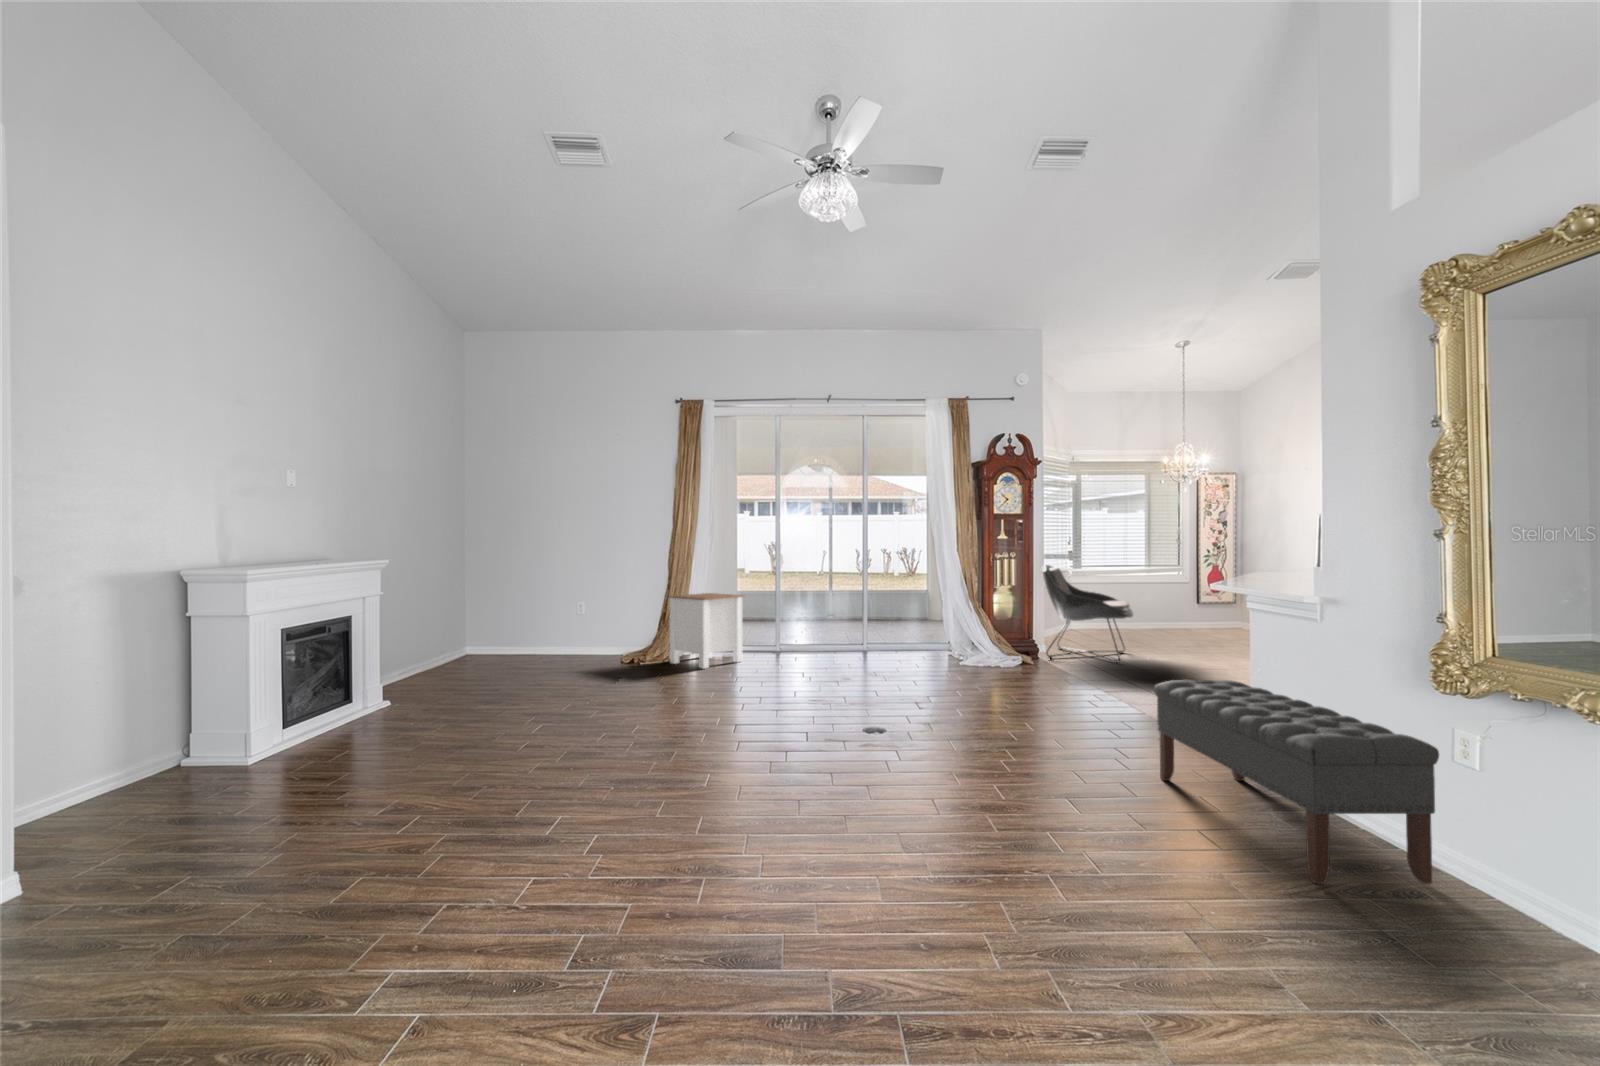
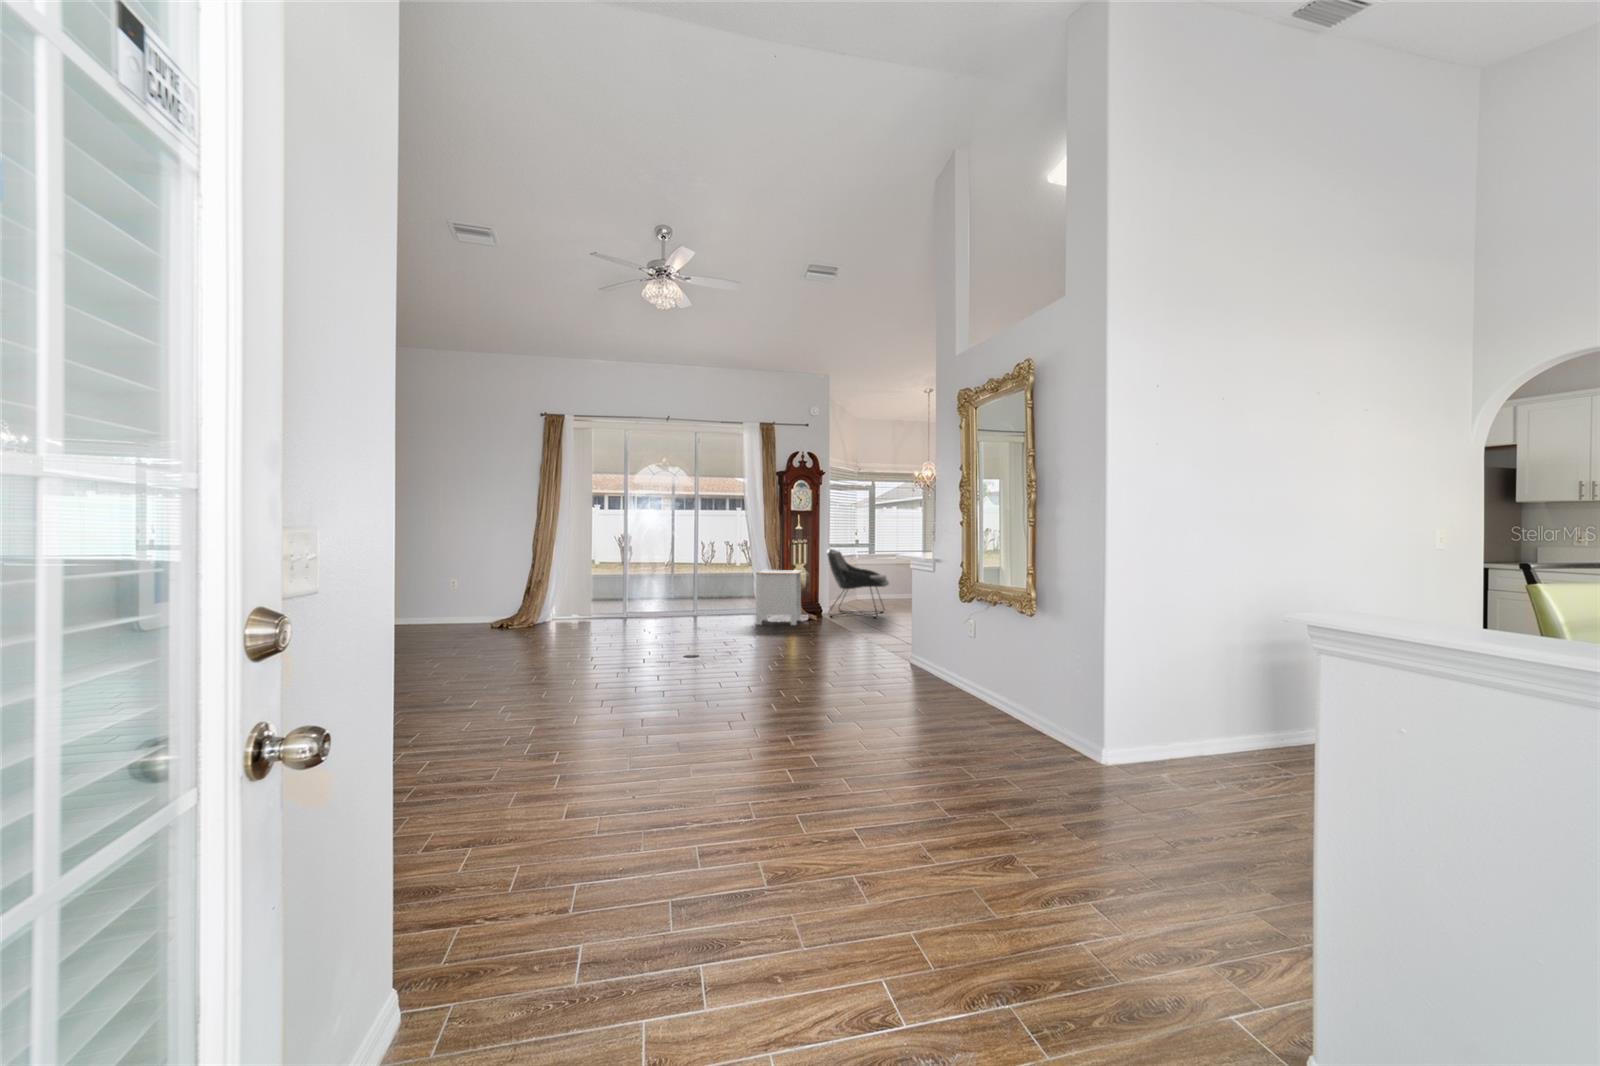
side table: present [669,593,743,669] -> present [756,570,801,625]
bench: present [1154,680,1439,884] -> none [867,614,987,713]

